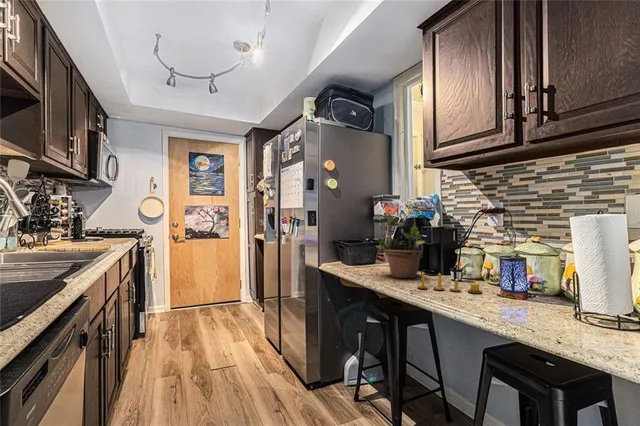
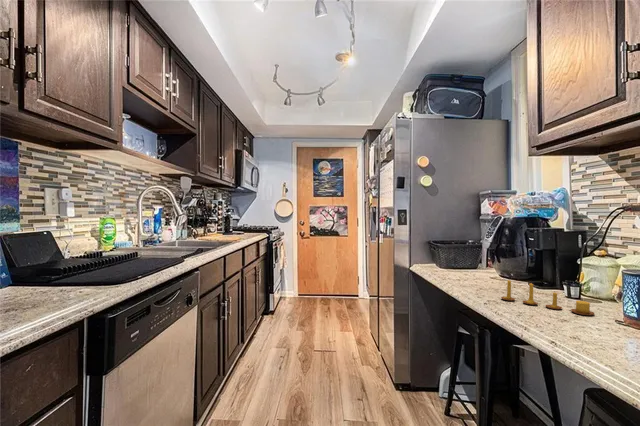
potted plant: present [377,213,425,278] -> none [464,203,523,287]

